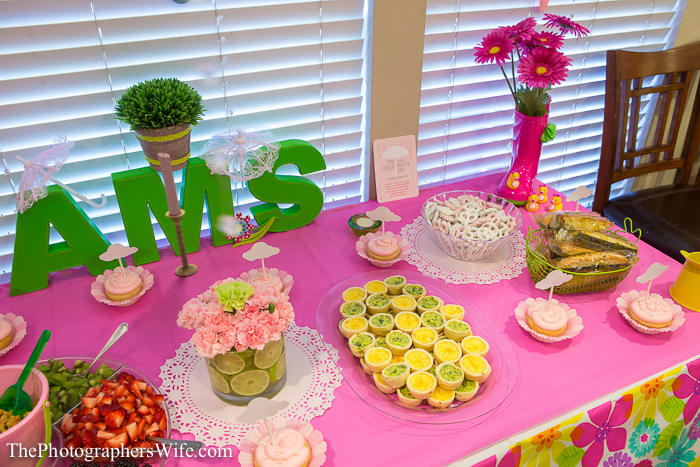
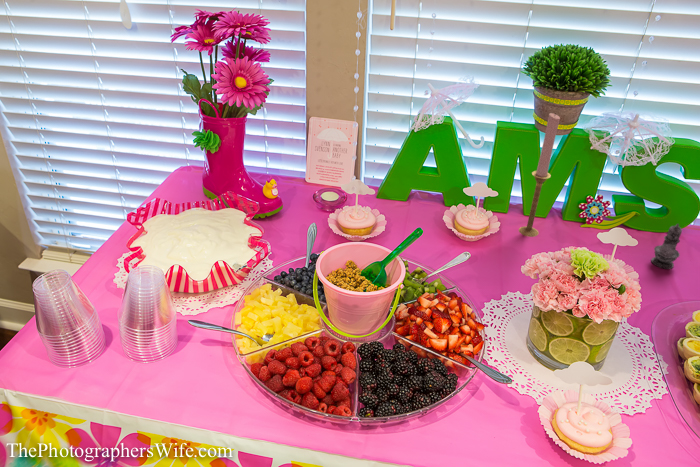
salt shaker: none [297,219,317,260] -> present [651,224,682,269]

